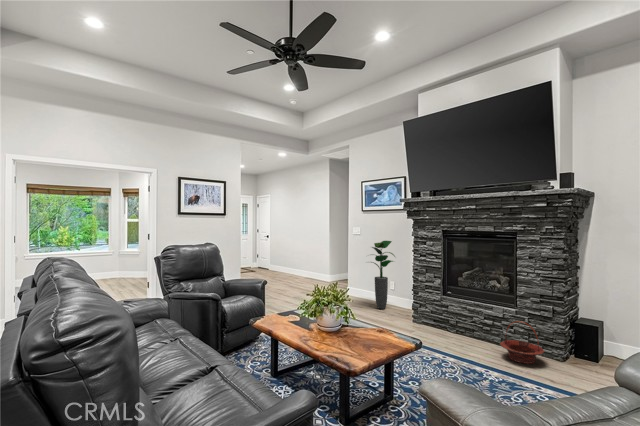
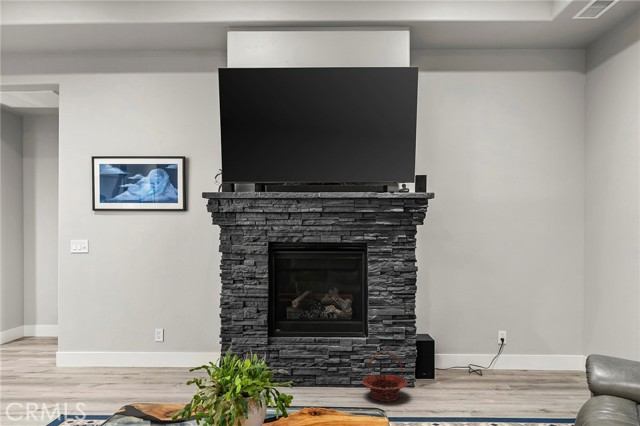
potted plant: present [372,241,394,309] -> none [120,262,175,380]

